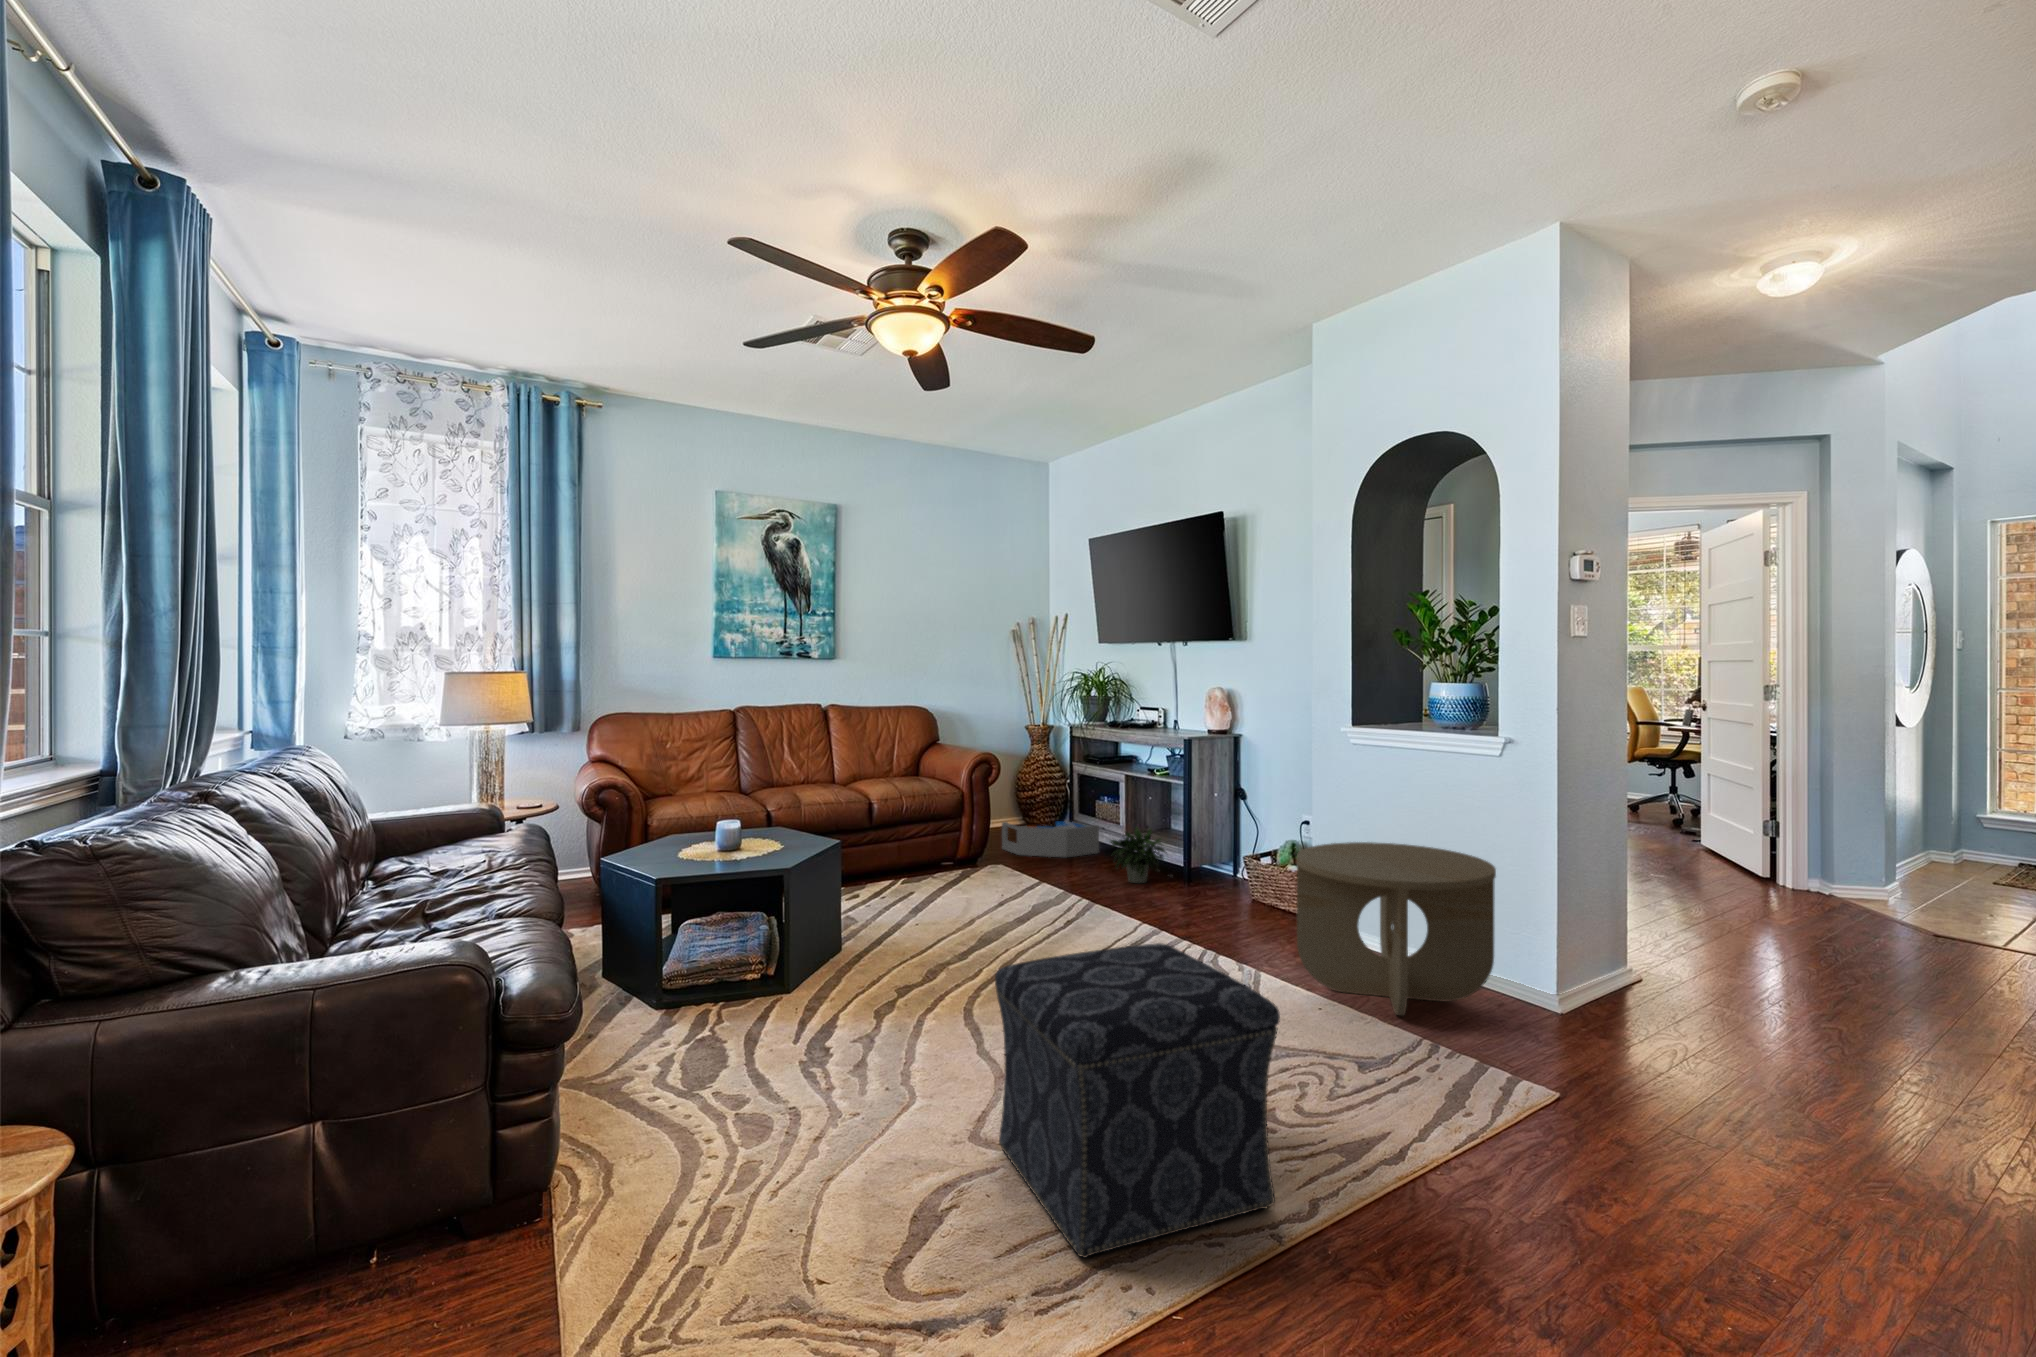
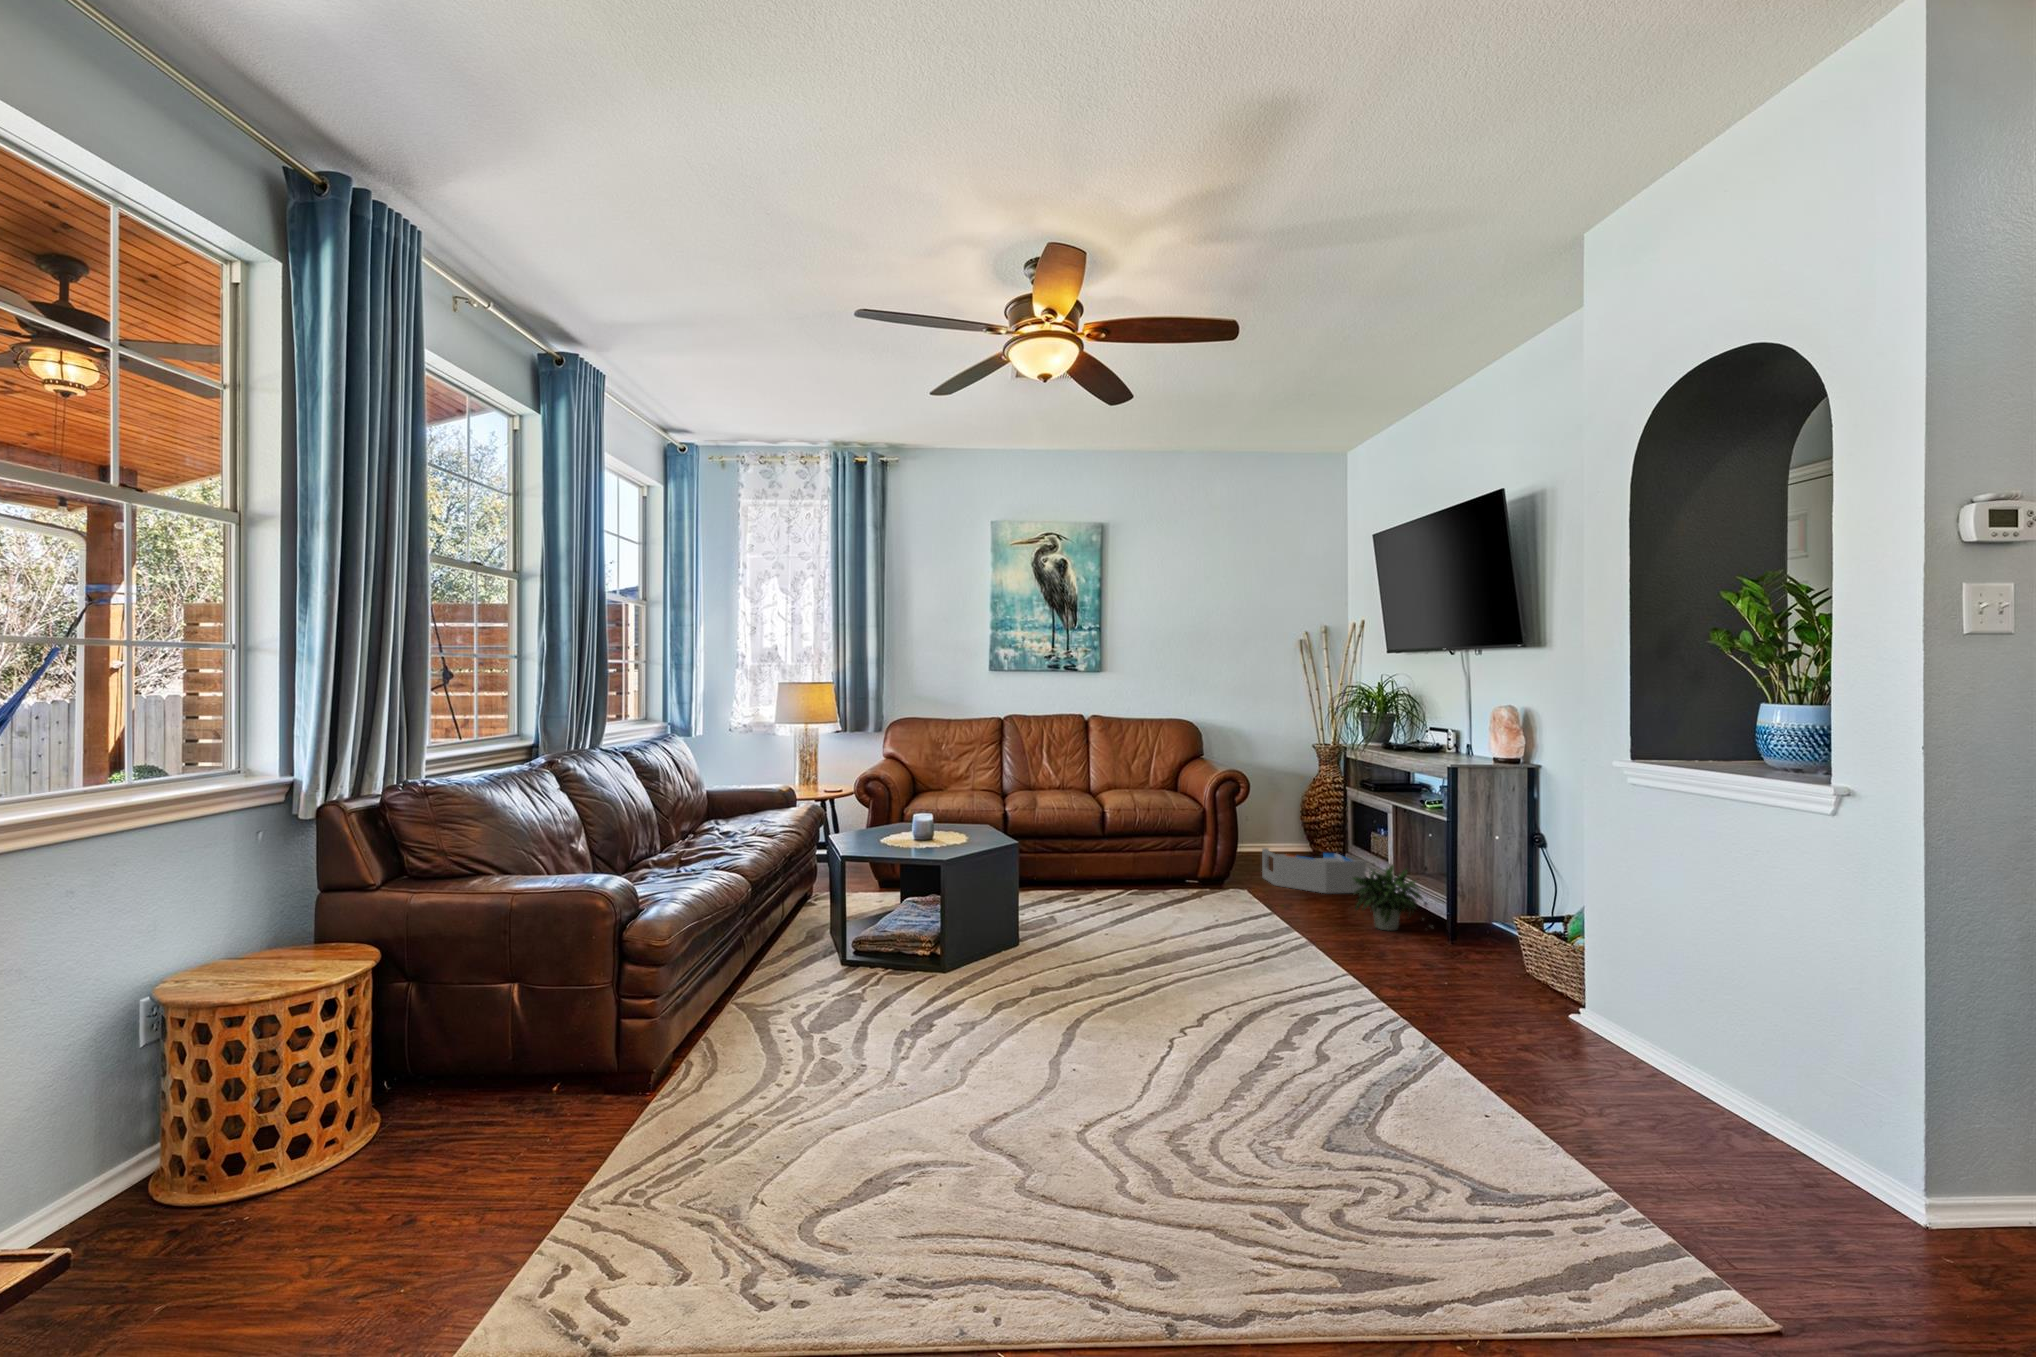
side table: present [1297,842,1496,1015] -> none [1467,902,1751,1132]
ottoman: present [995,943,1280,1258] -> none [954,974,1208,1289]

